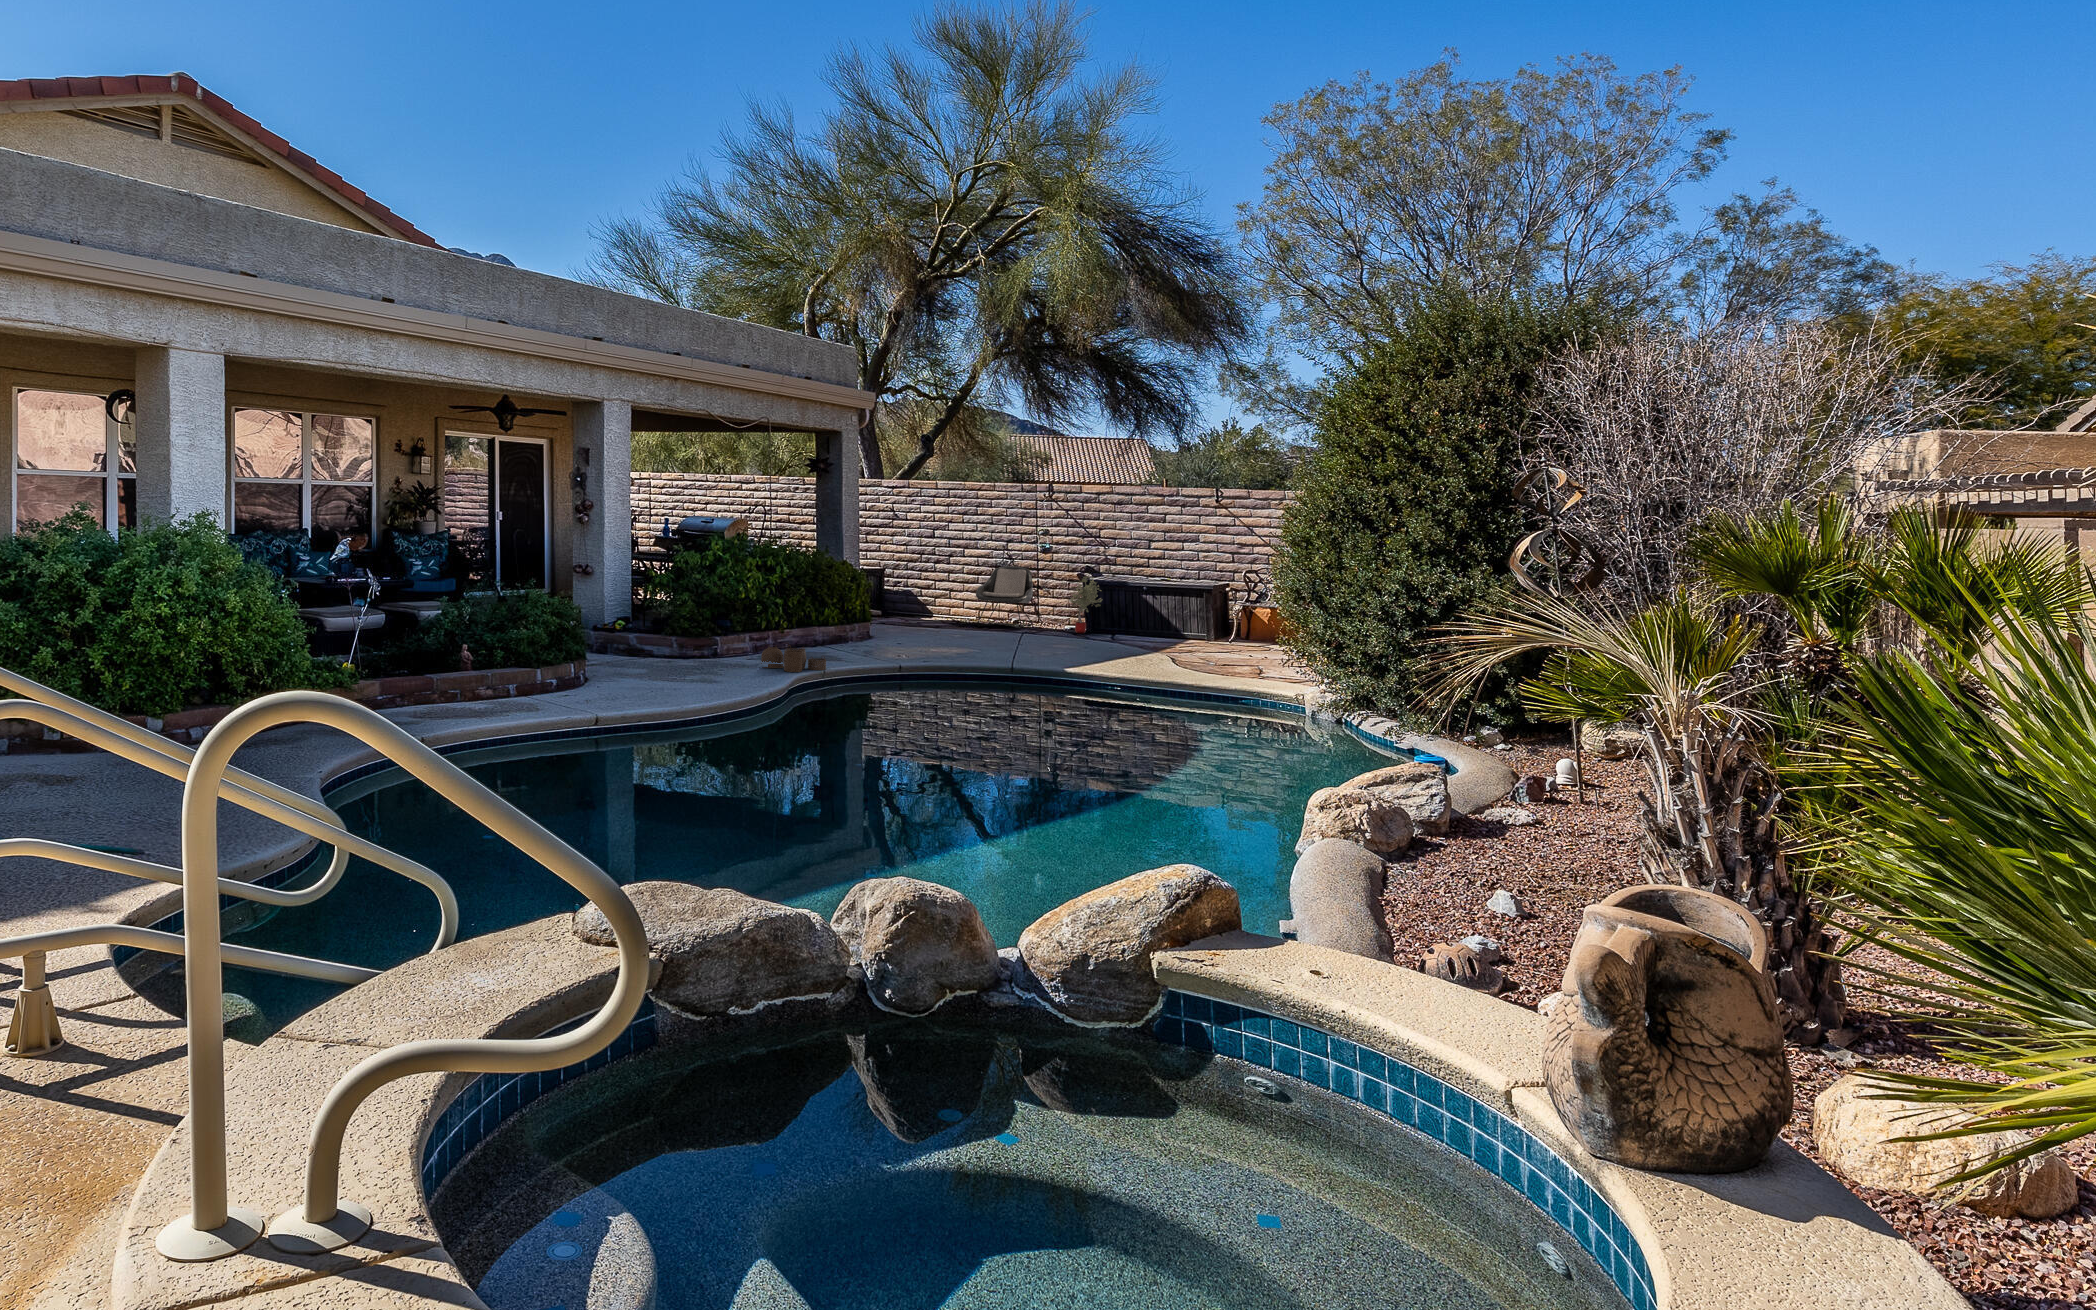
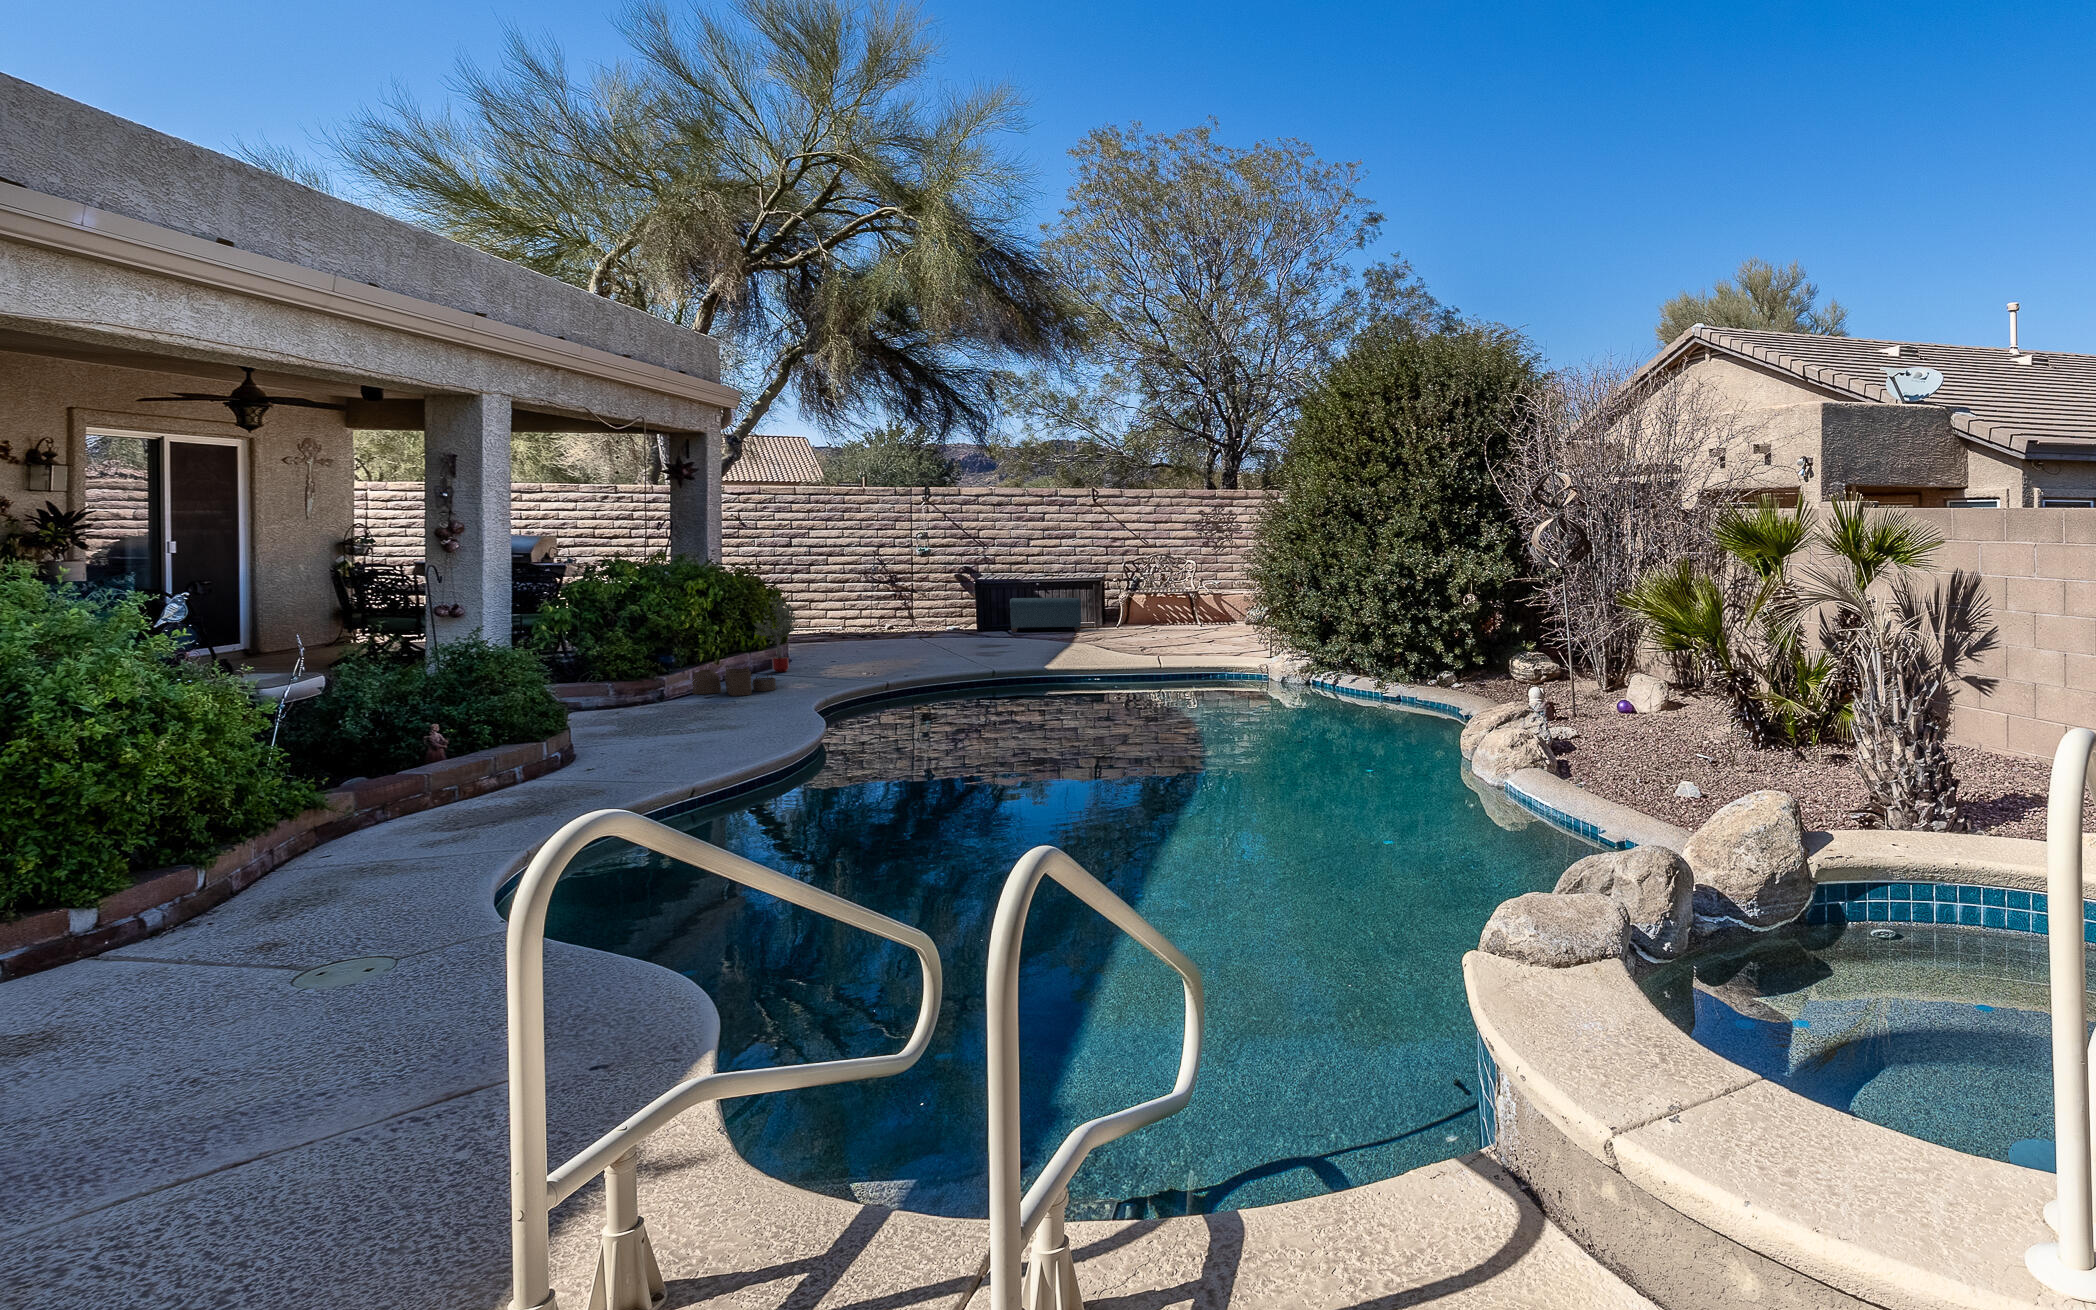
lounge chair: present [976,566,1033,629] -> none [855,571,915,633]
potted tree: present [1070,577,1102,633] -> present [755,596,796,672]
bench: none [1115,601,1191,641] -> present [1010,598,1081,632]

